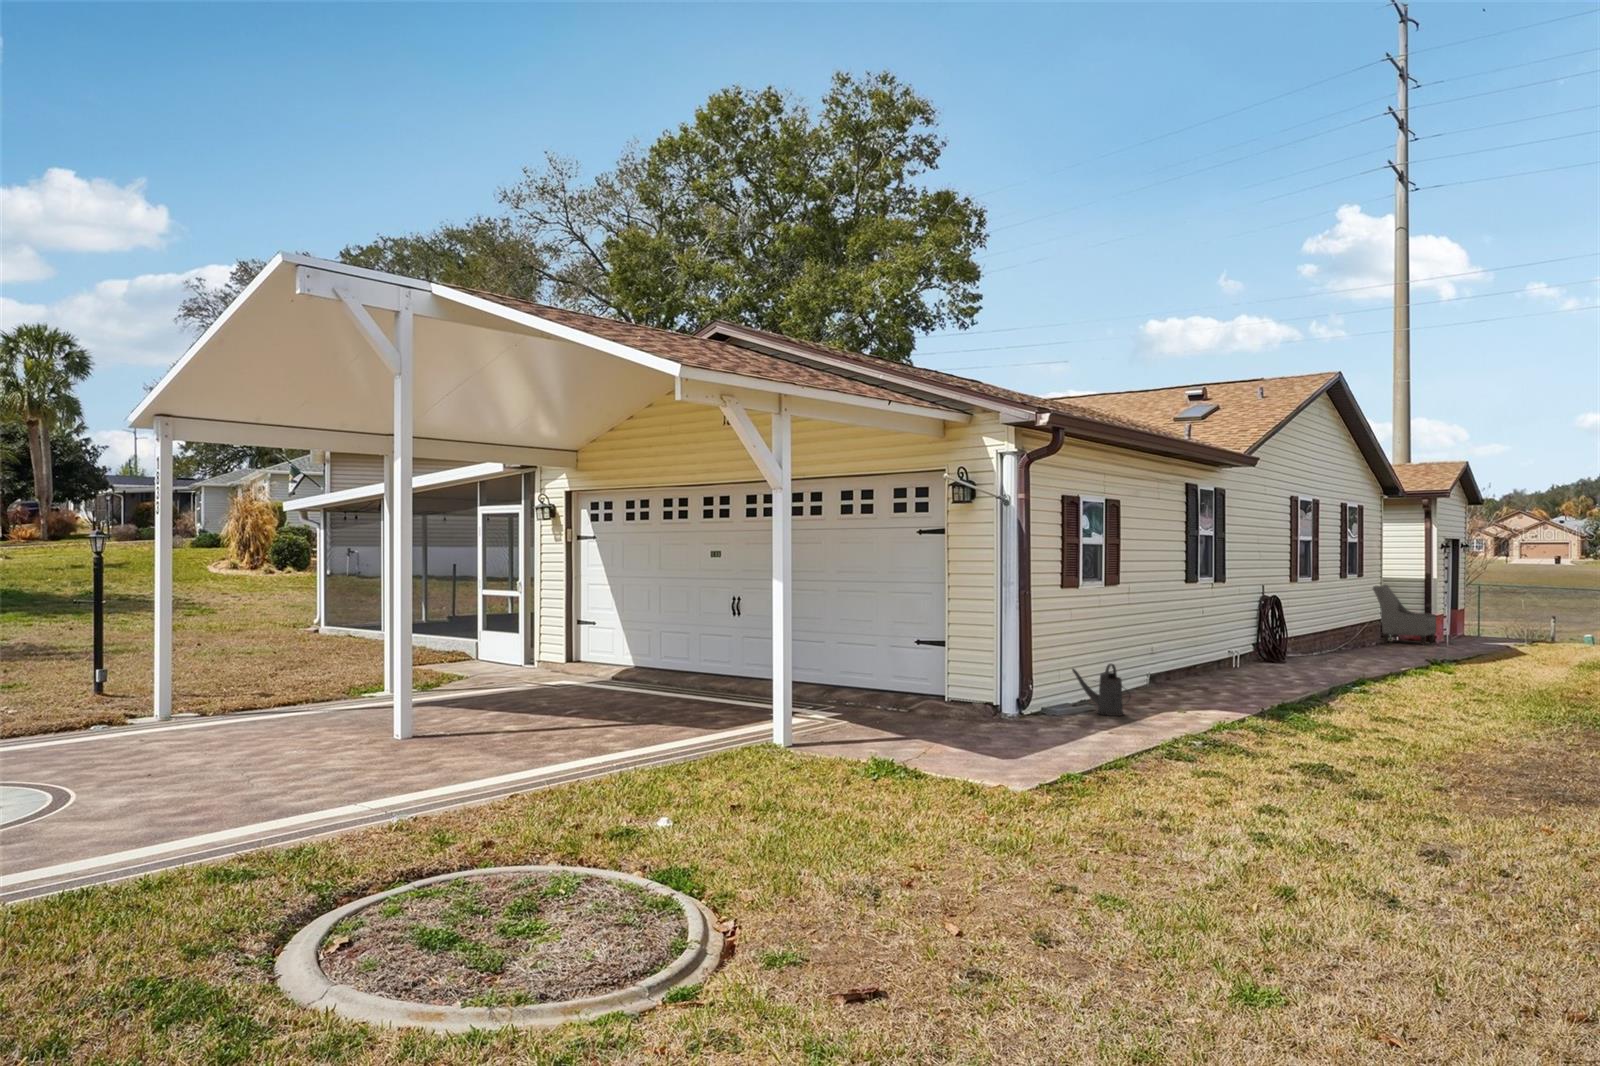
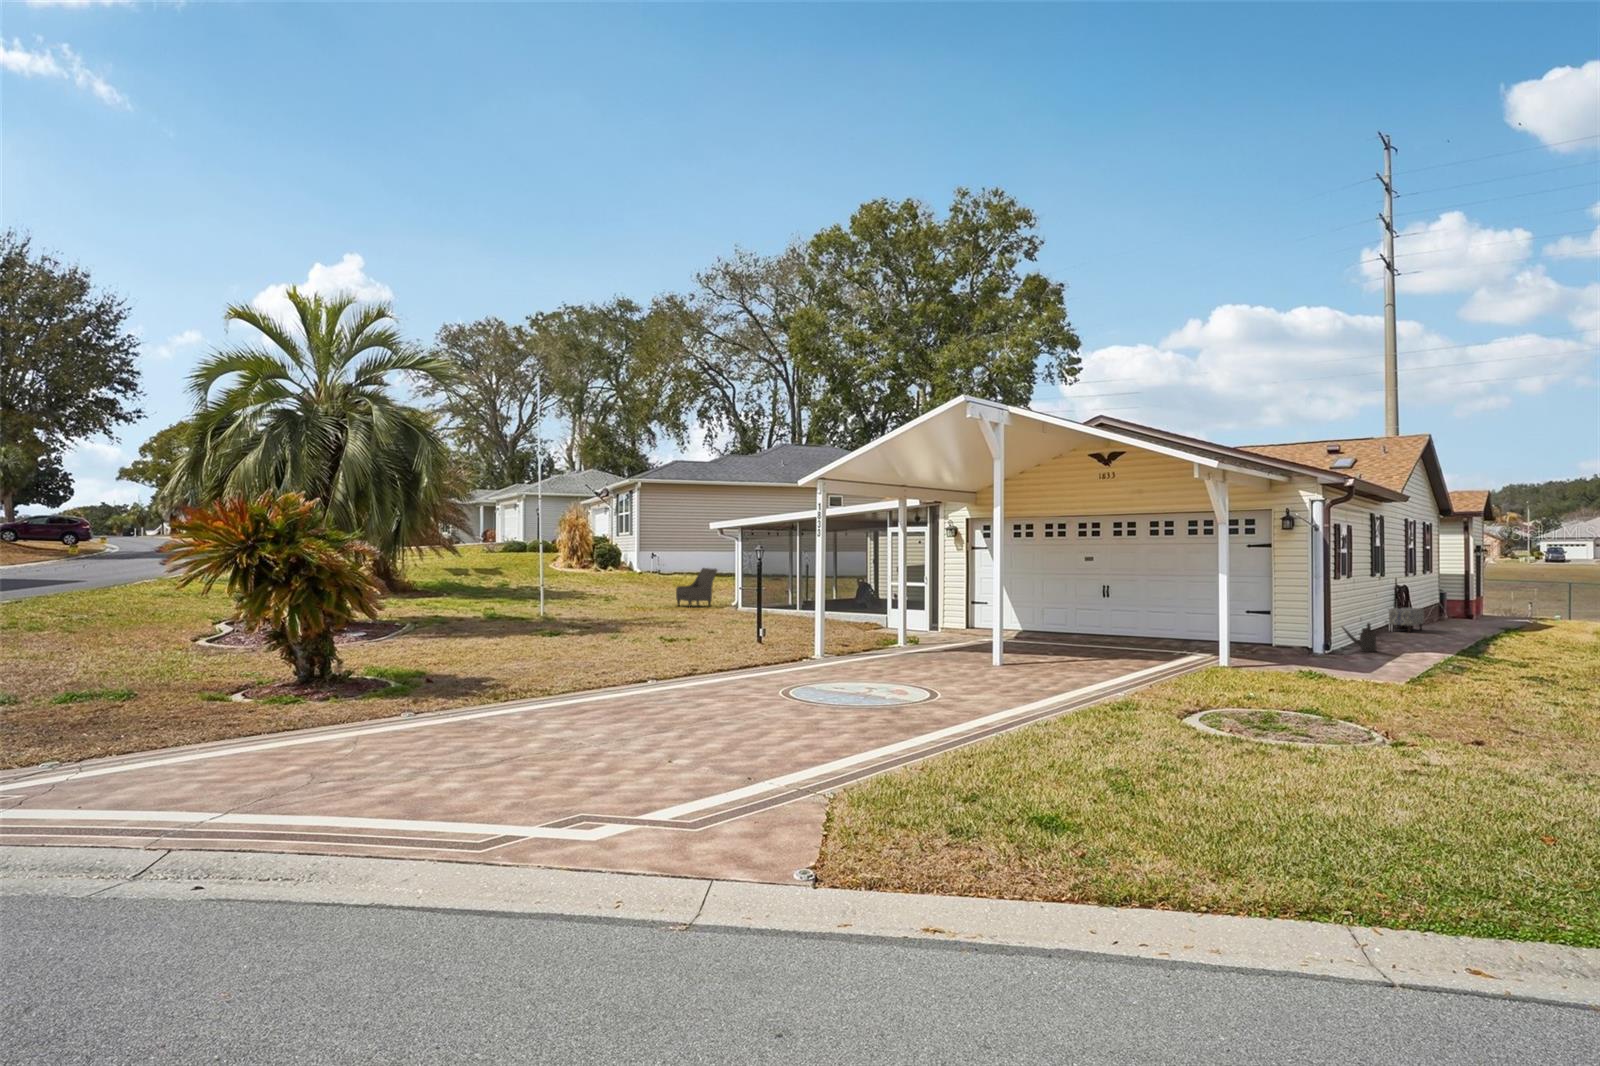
chair: present [1373,585,1436,645] -> present [676,568,717,607]
bench: none [1235,630,1302,672] -> present [1389,608,1424,632]

